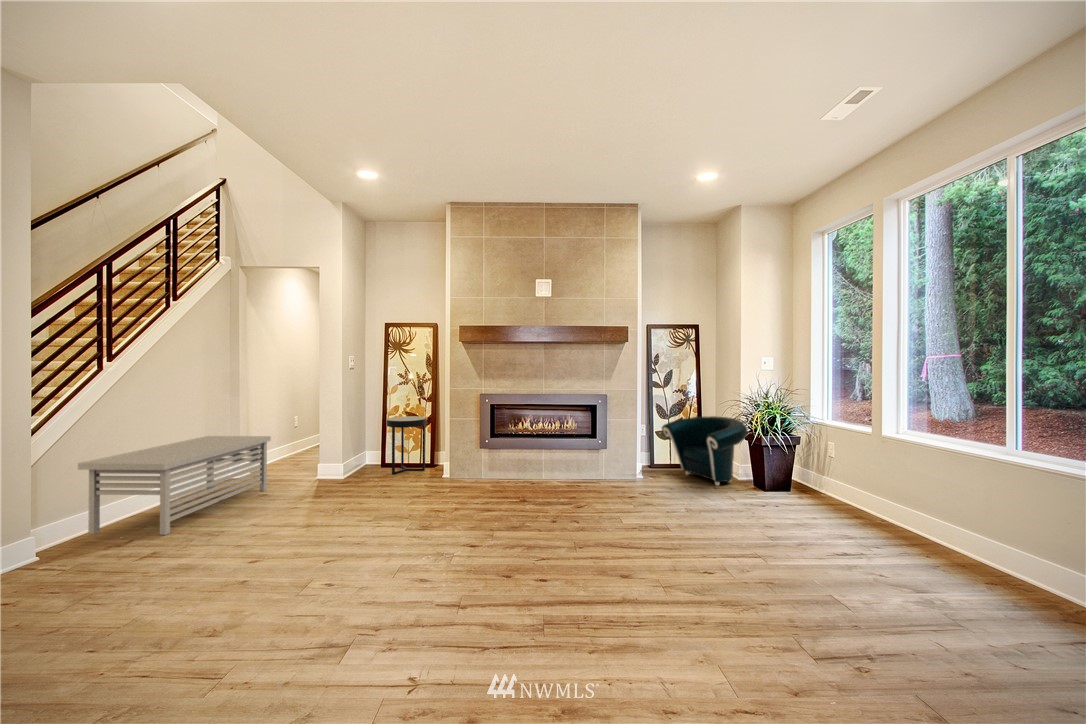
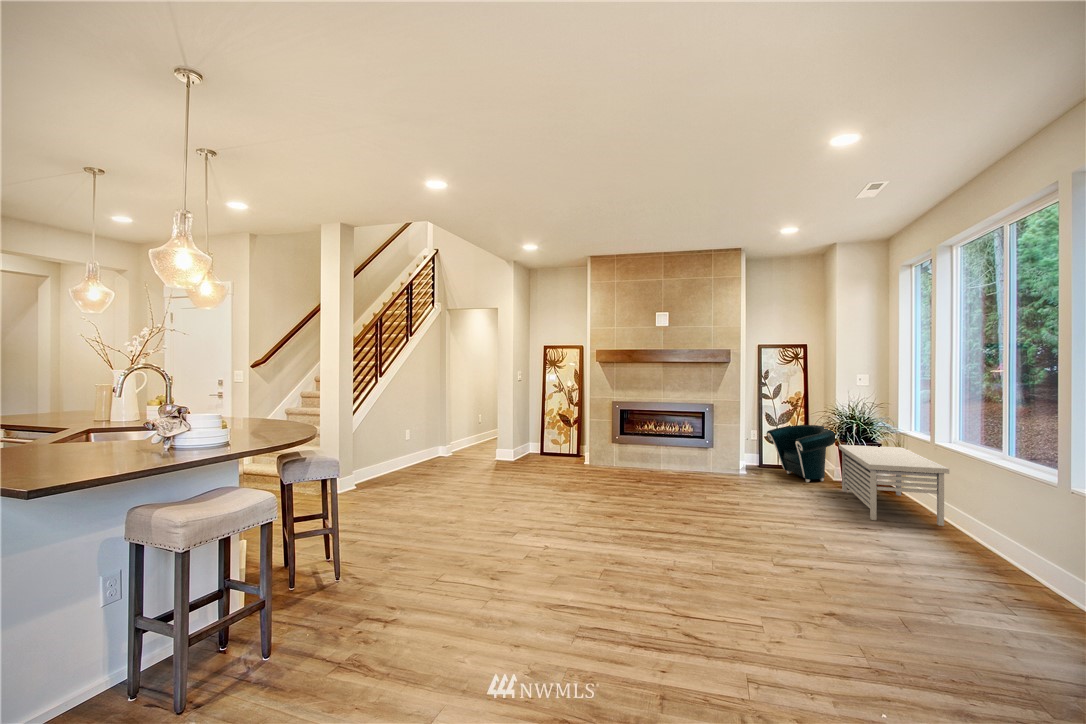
side table: present [387,416,426,474] -> none [545,417,574,460]
storage bench: present [78,436,271,535] -> present [839,445,949,526]

